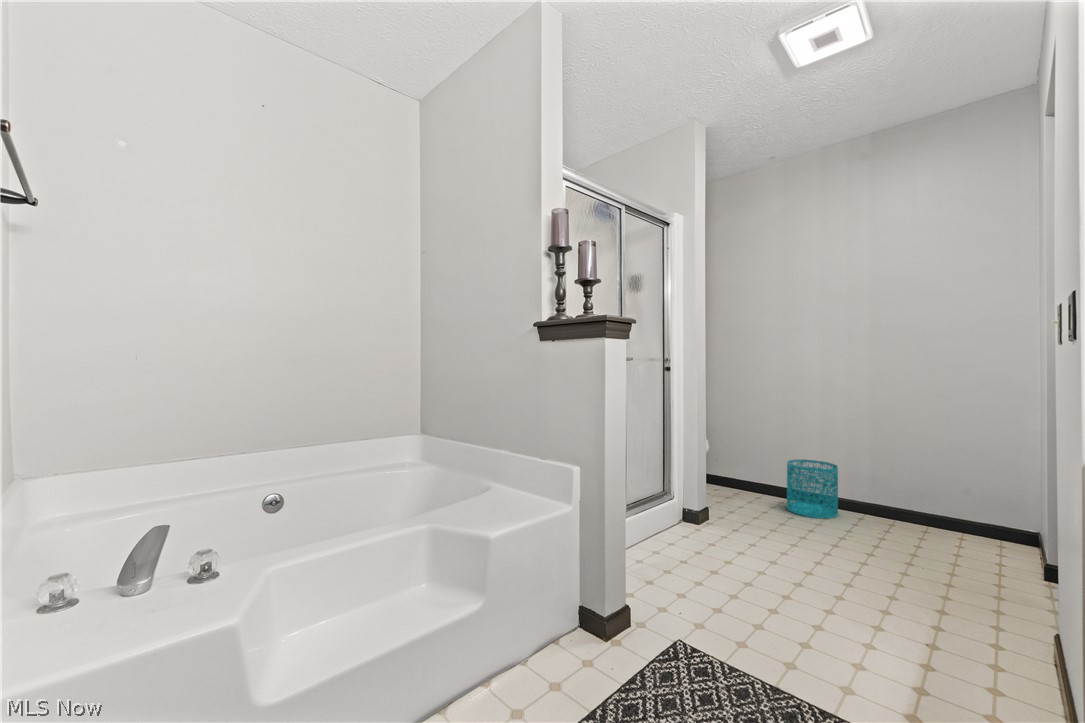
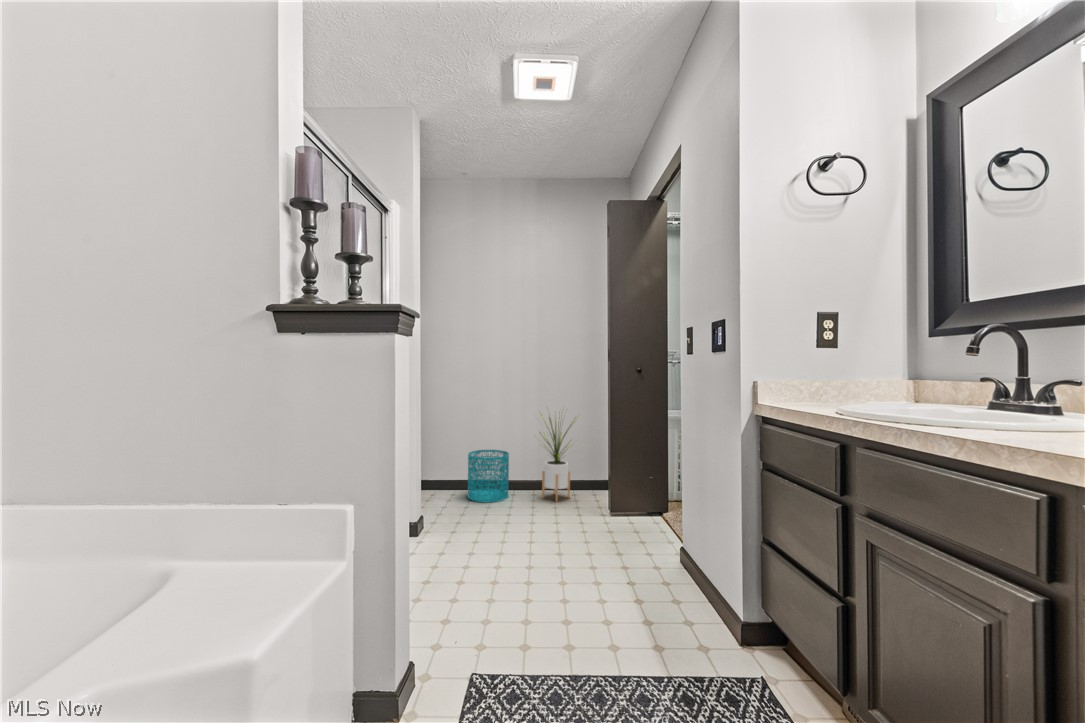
house plant: none [867,414,945,535] -> present [541,413,574,502]

